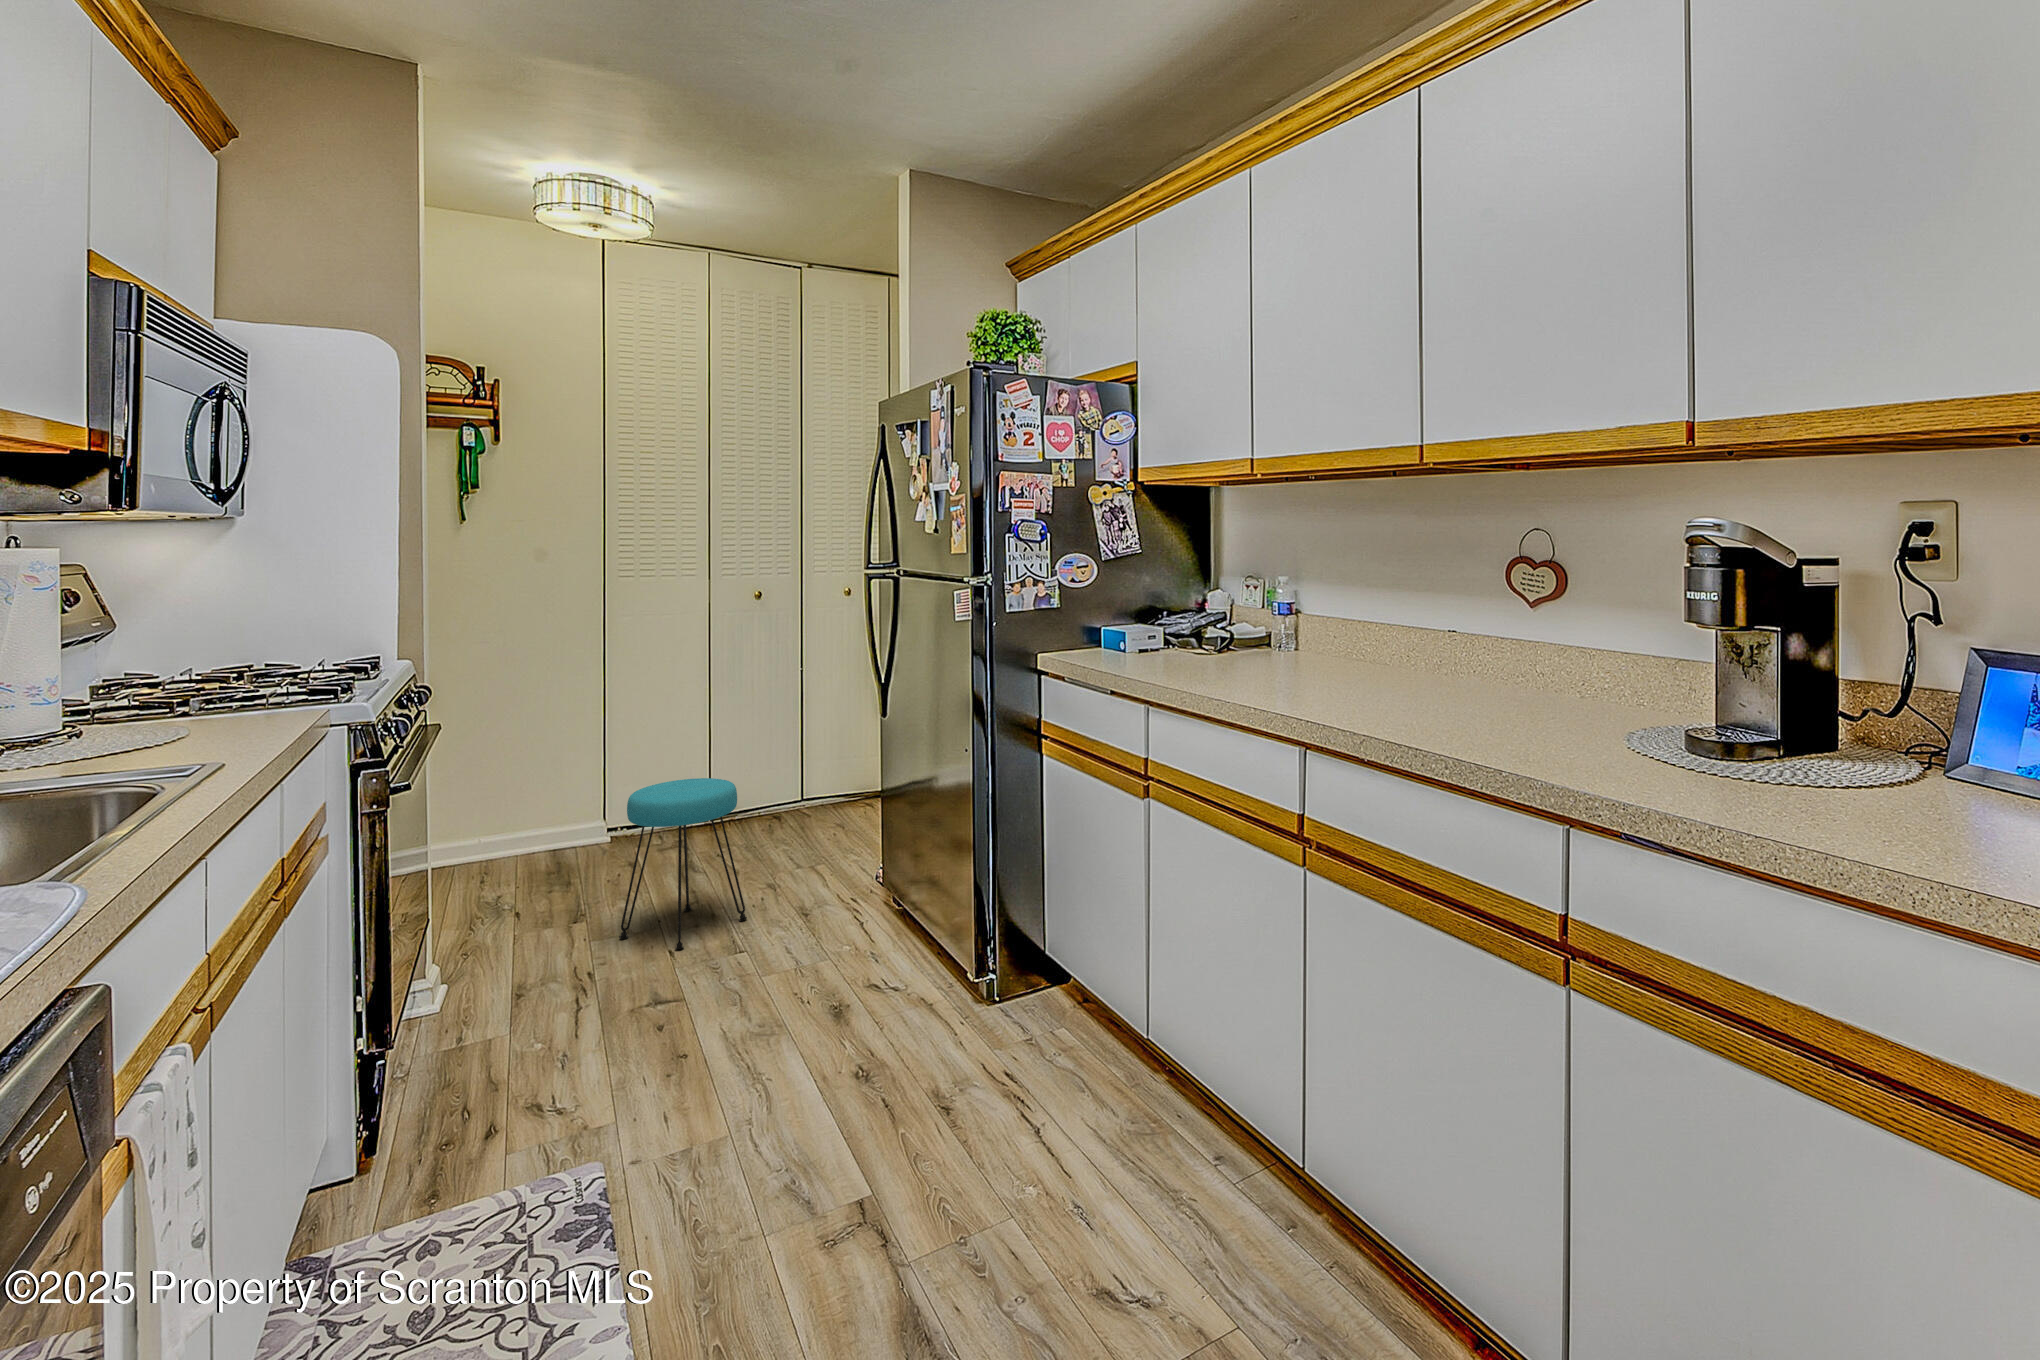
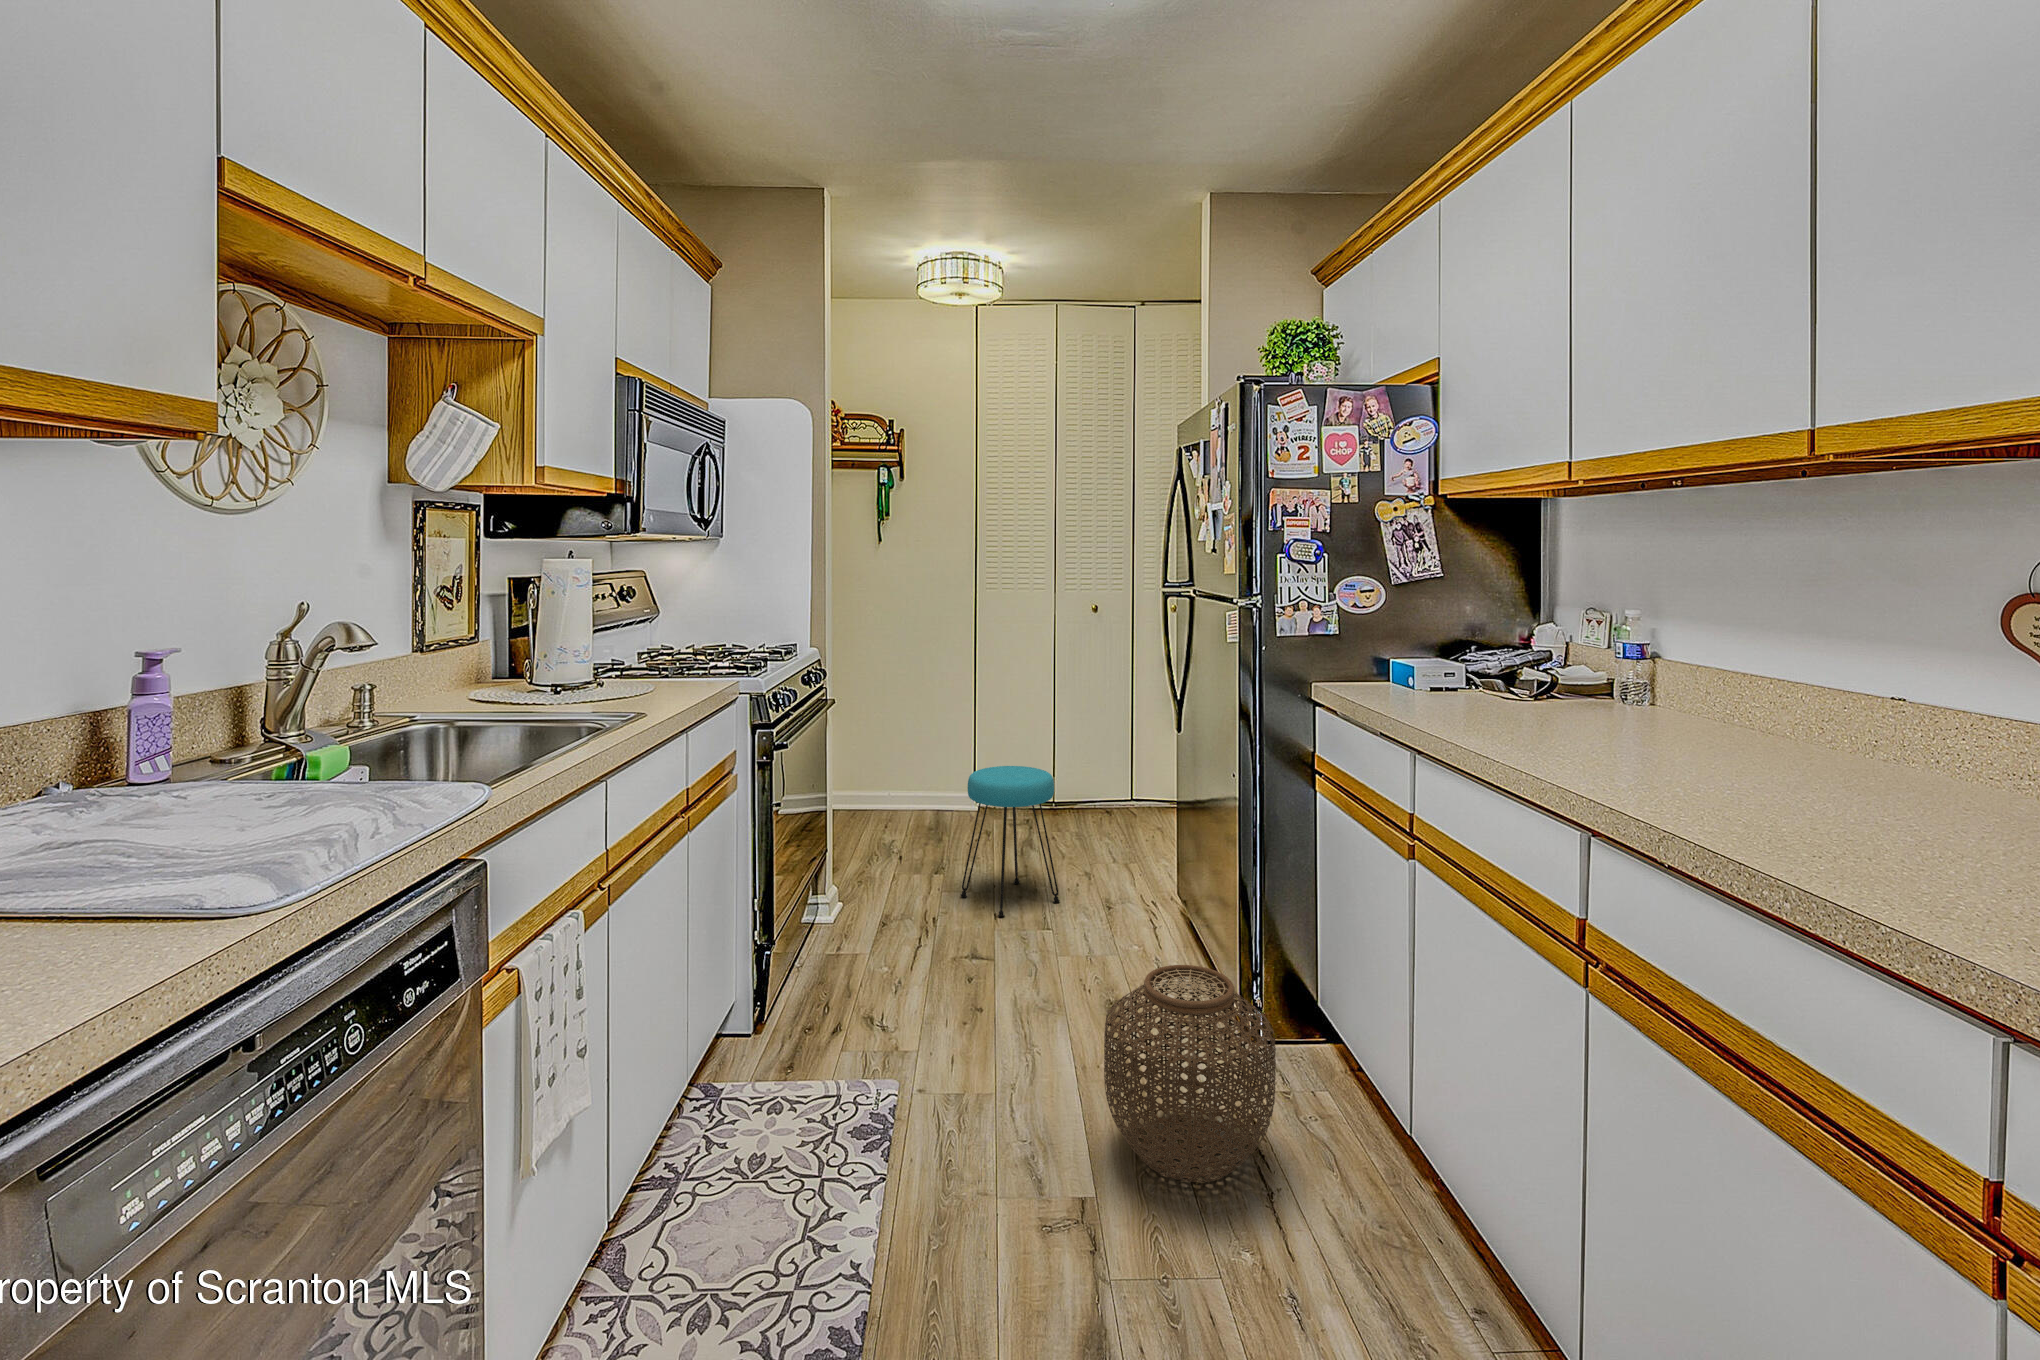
woven basket: none [870,937,1041,1150] -> present [1104,965,1276,1182]

